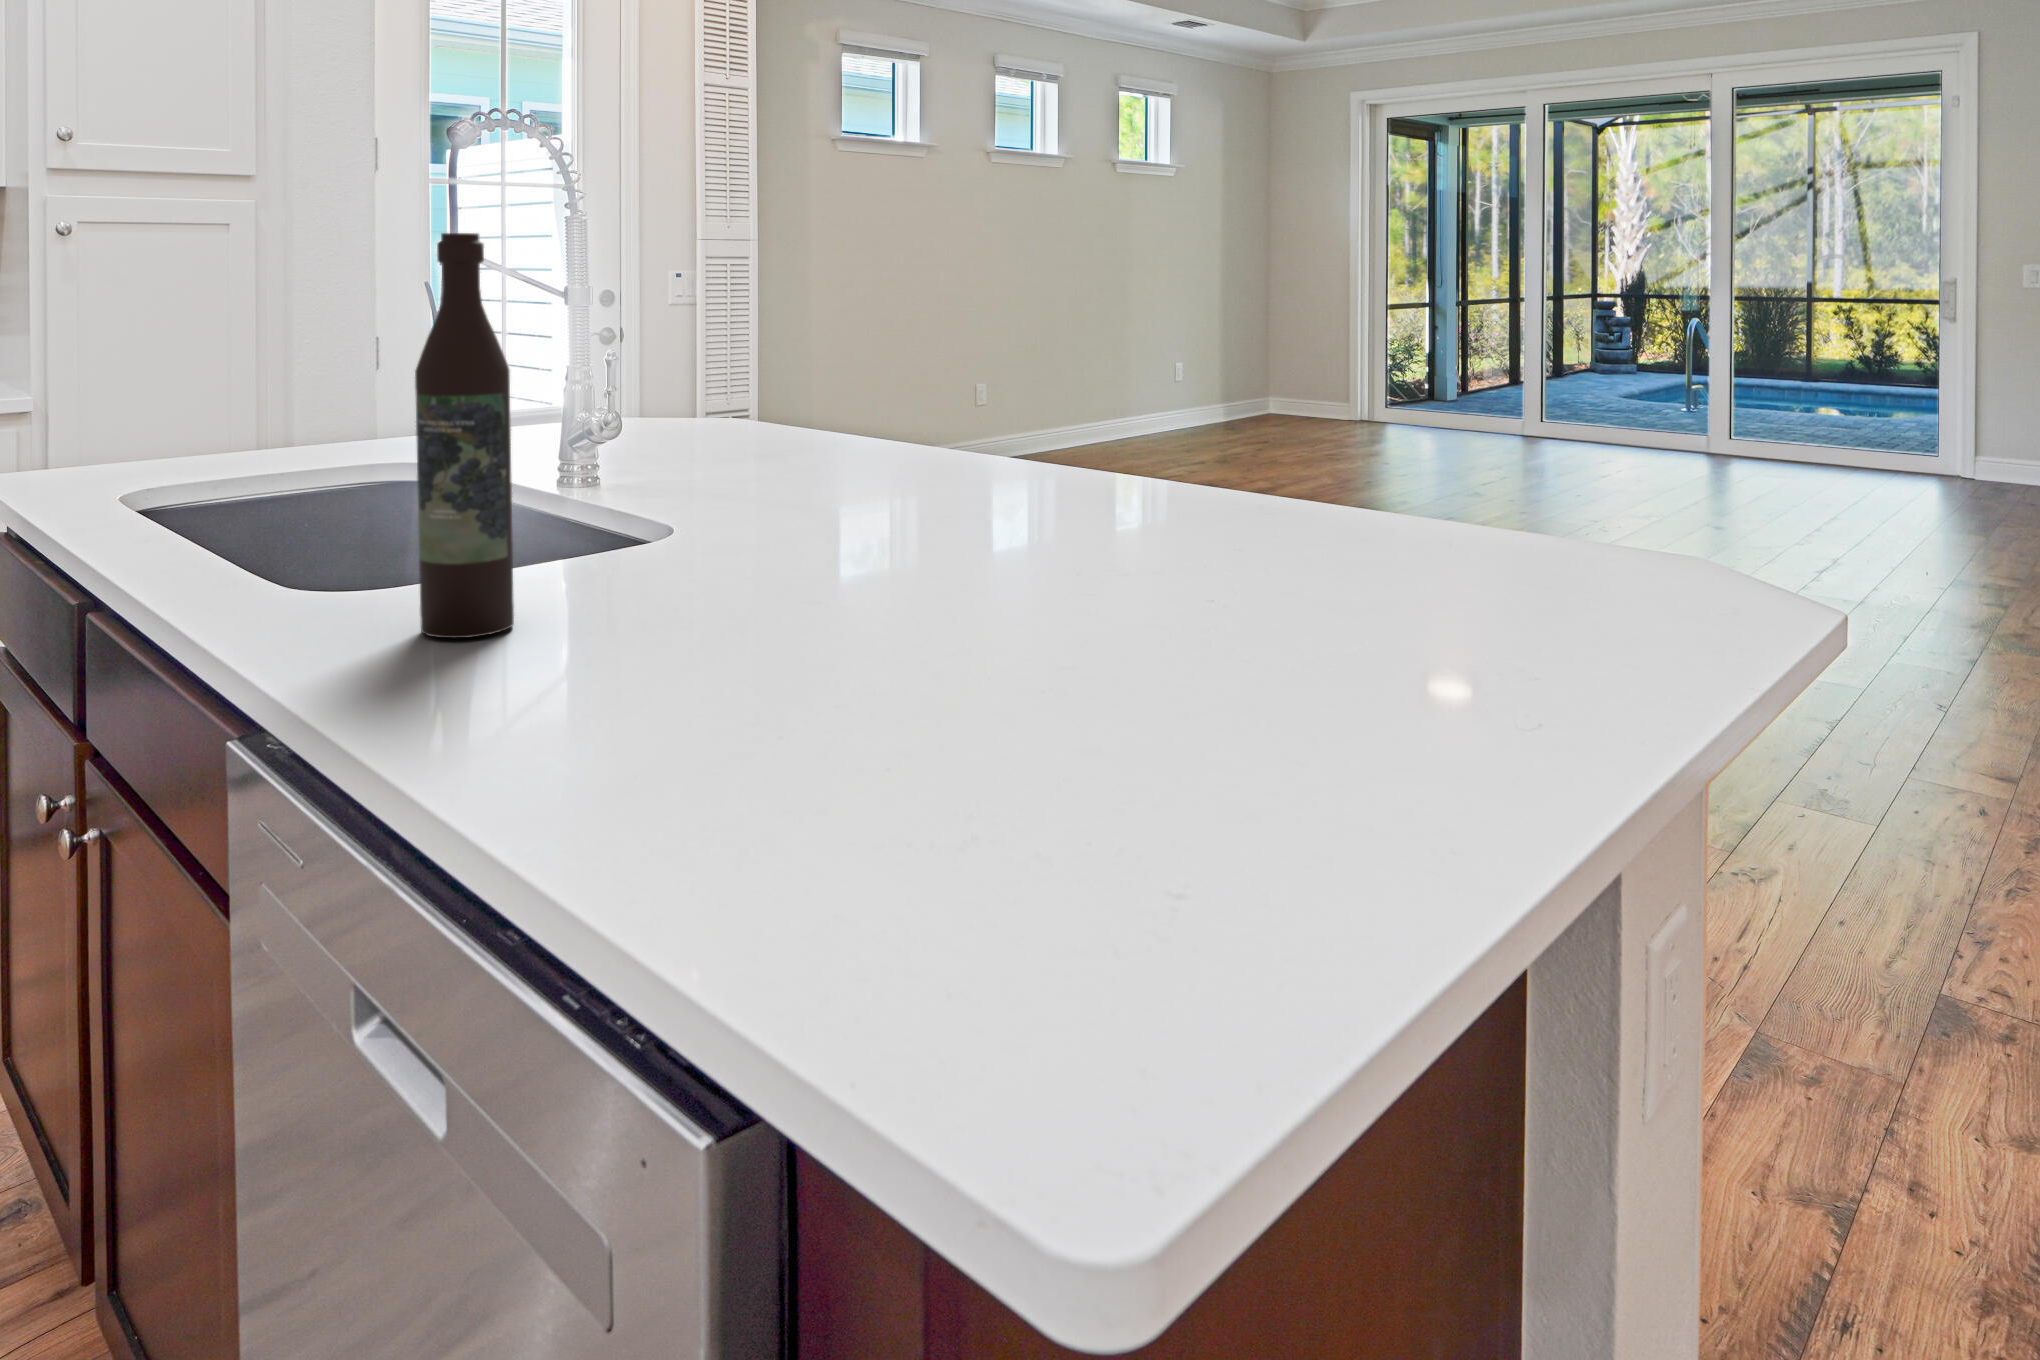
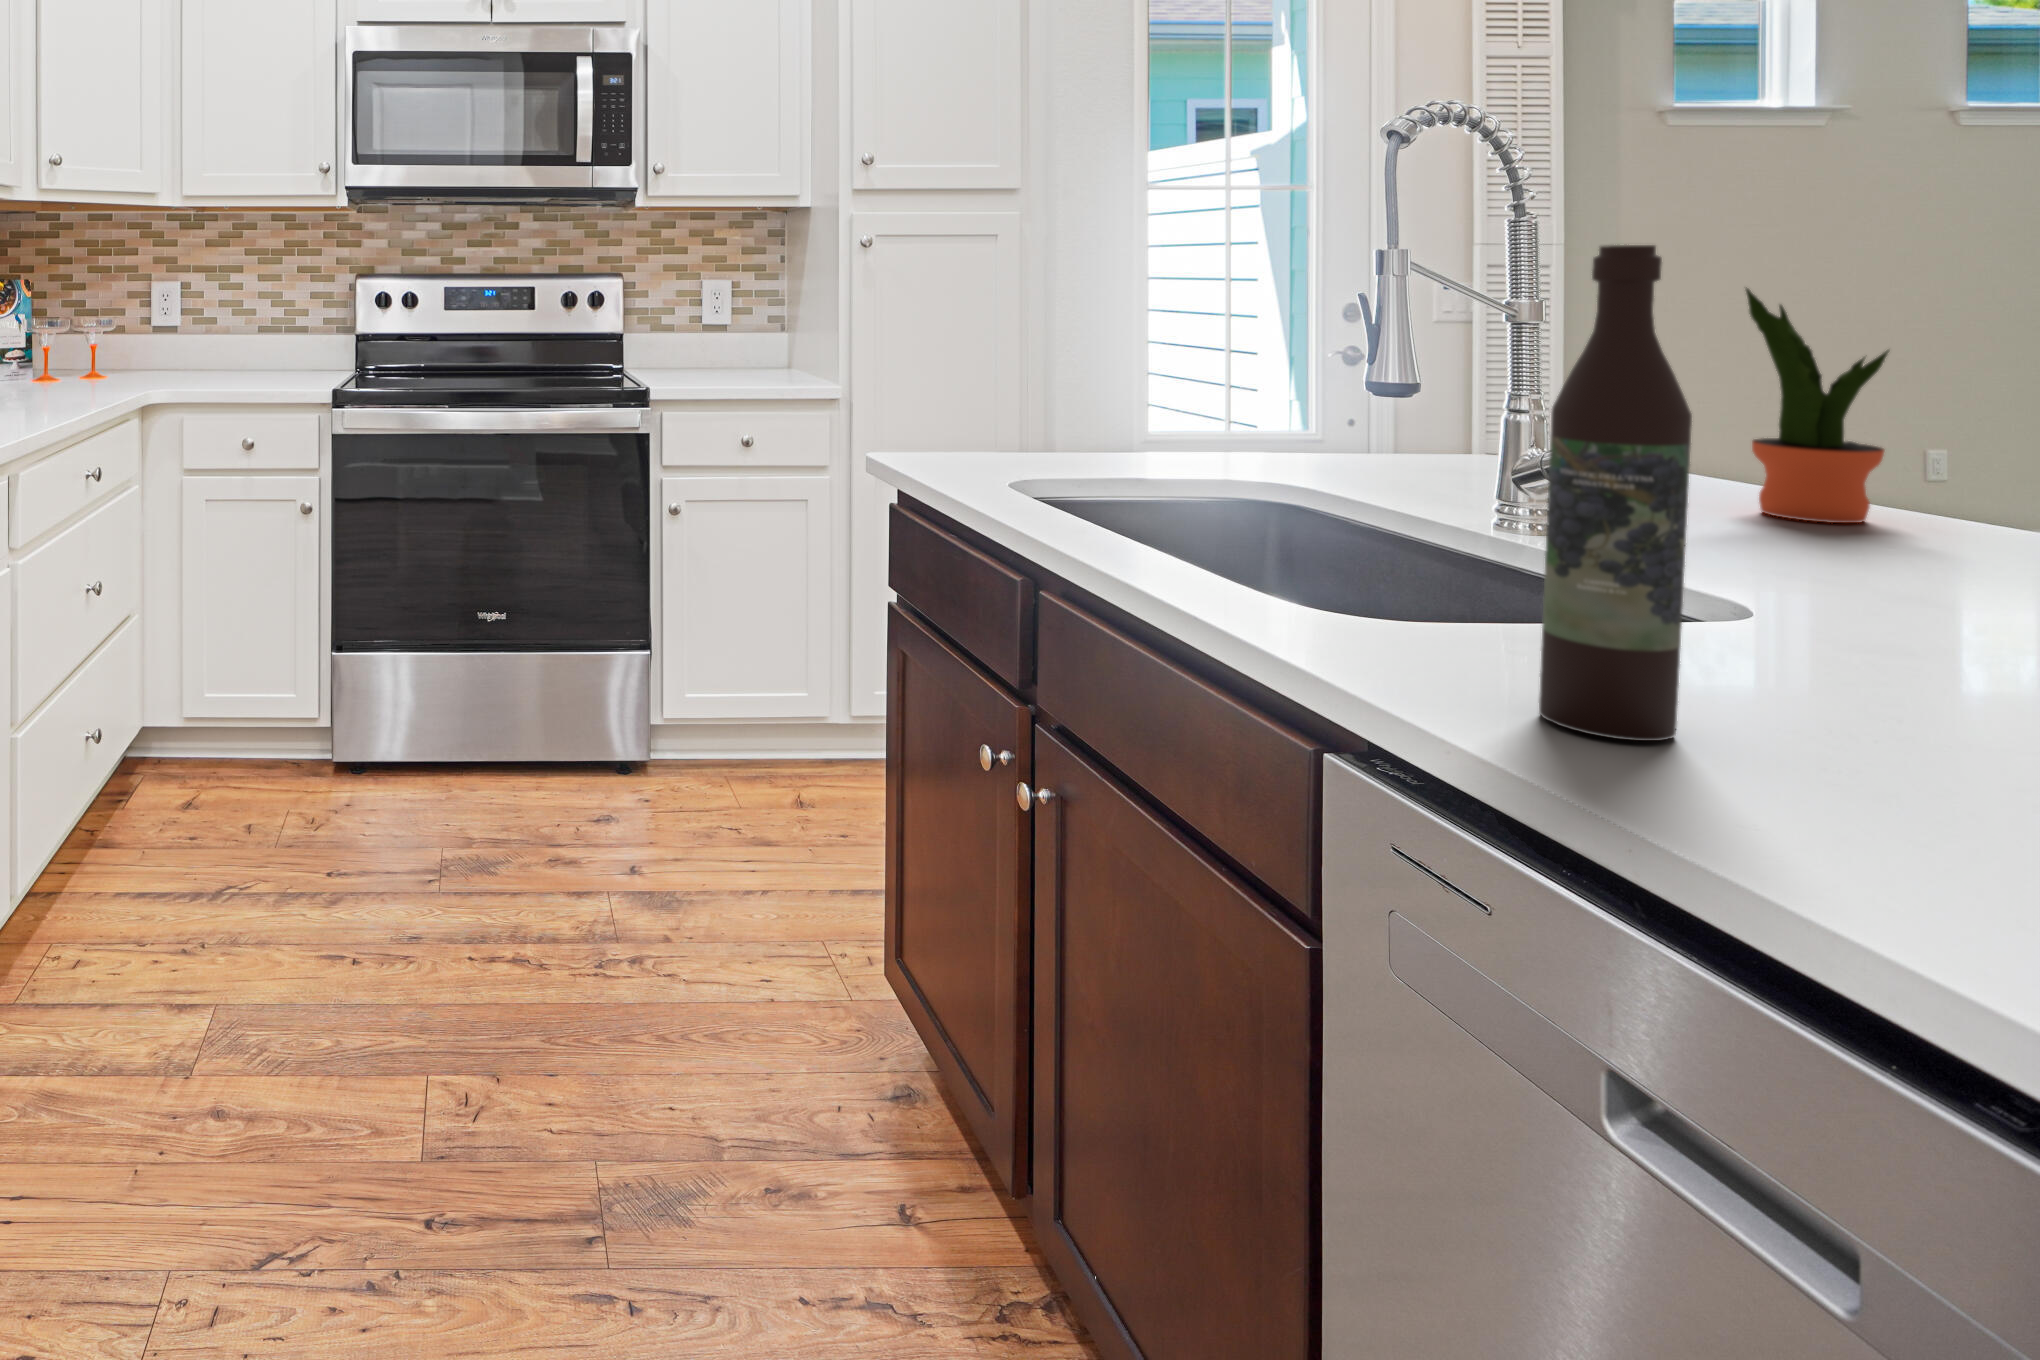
potted plant: none [733,279,824,458] -> present [1746,288,1889,523]

